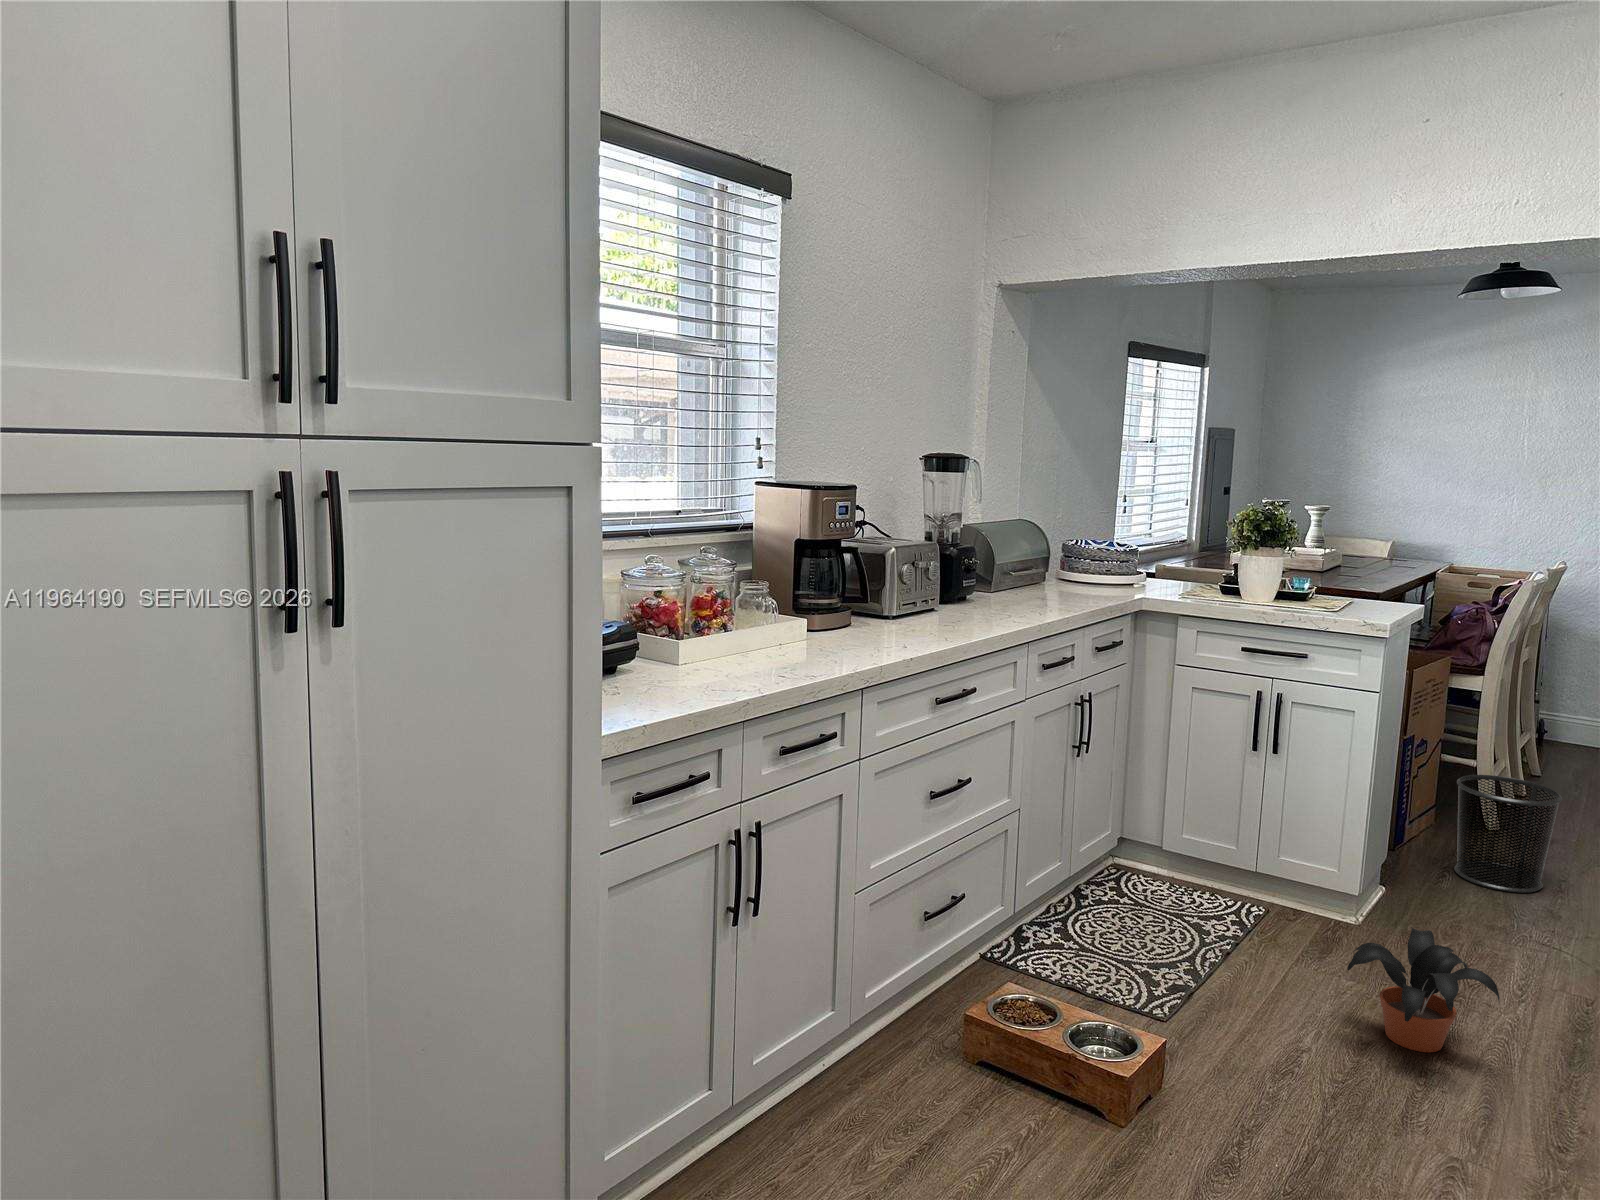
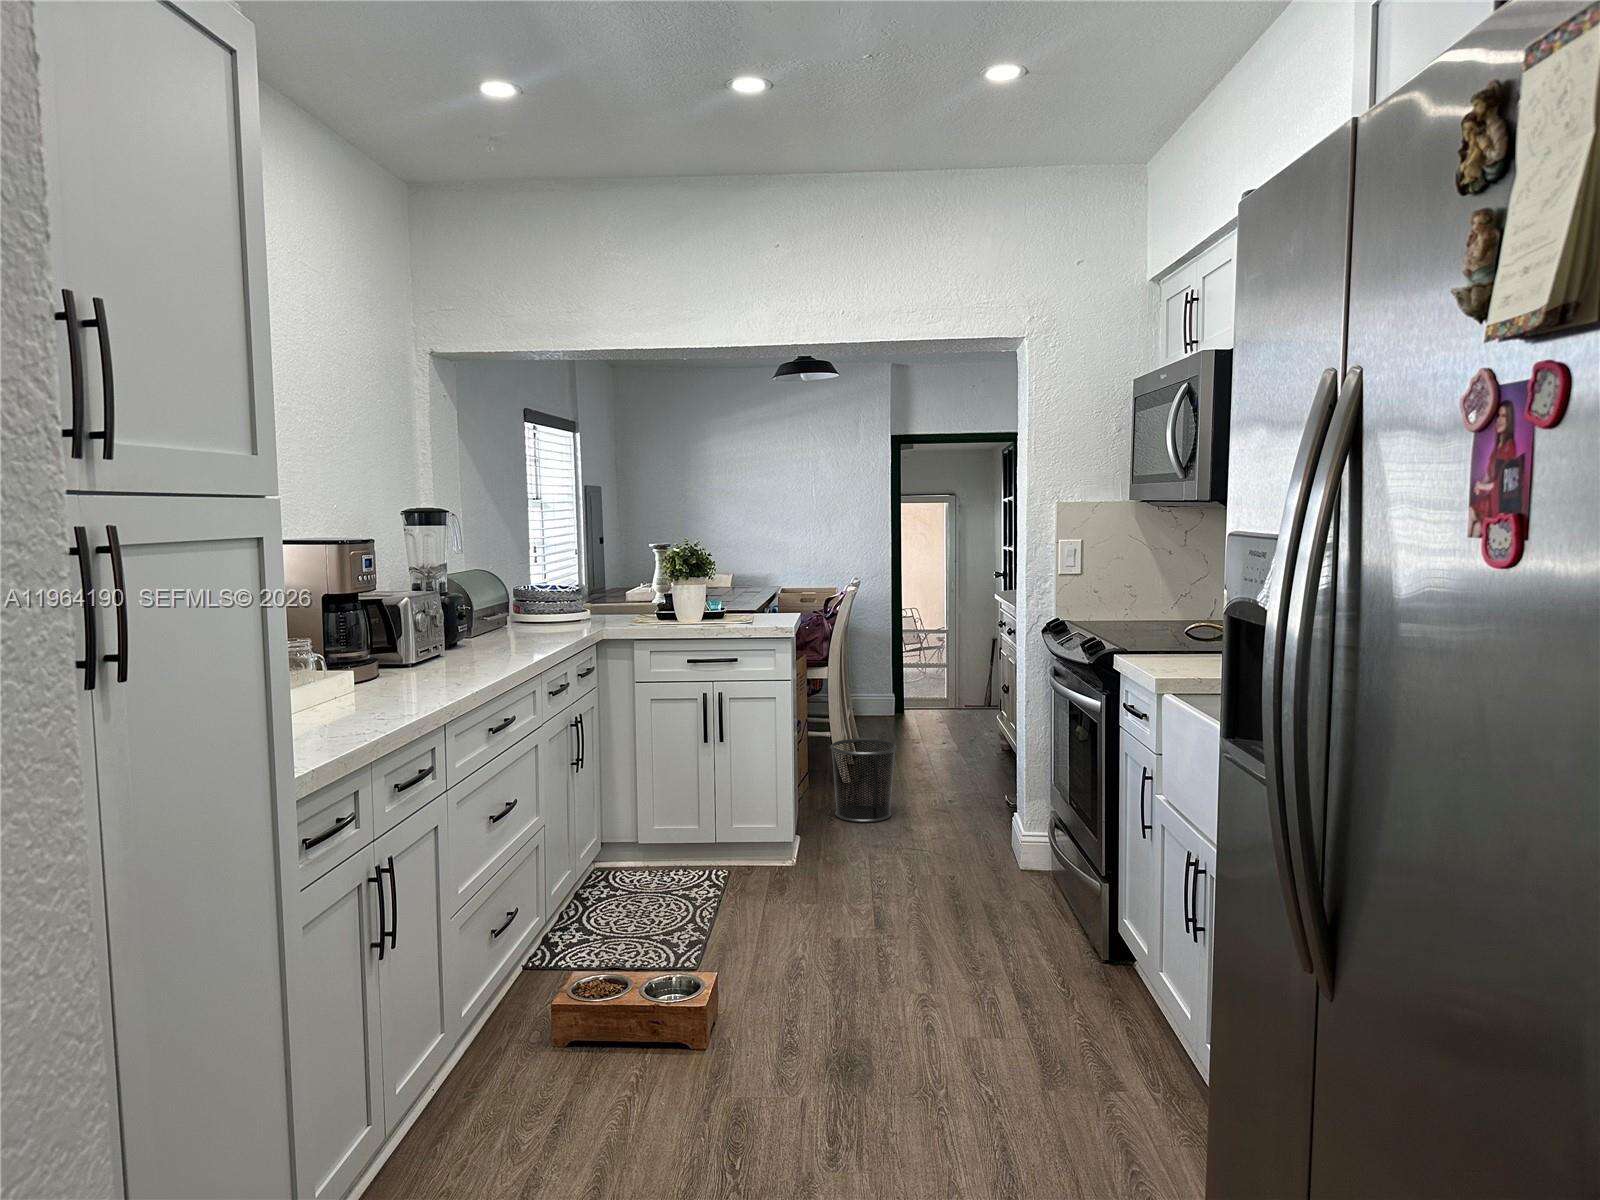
potted plant: present [1347,927,1500,1052] -> none [811,848,910,937]

